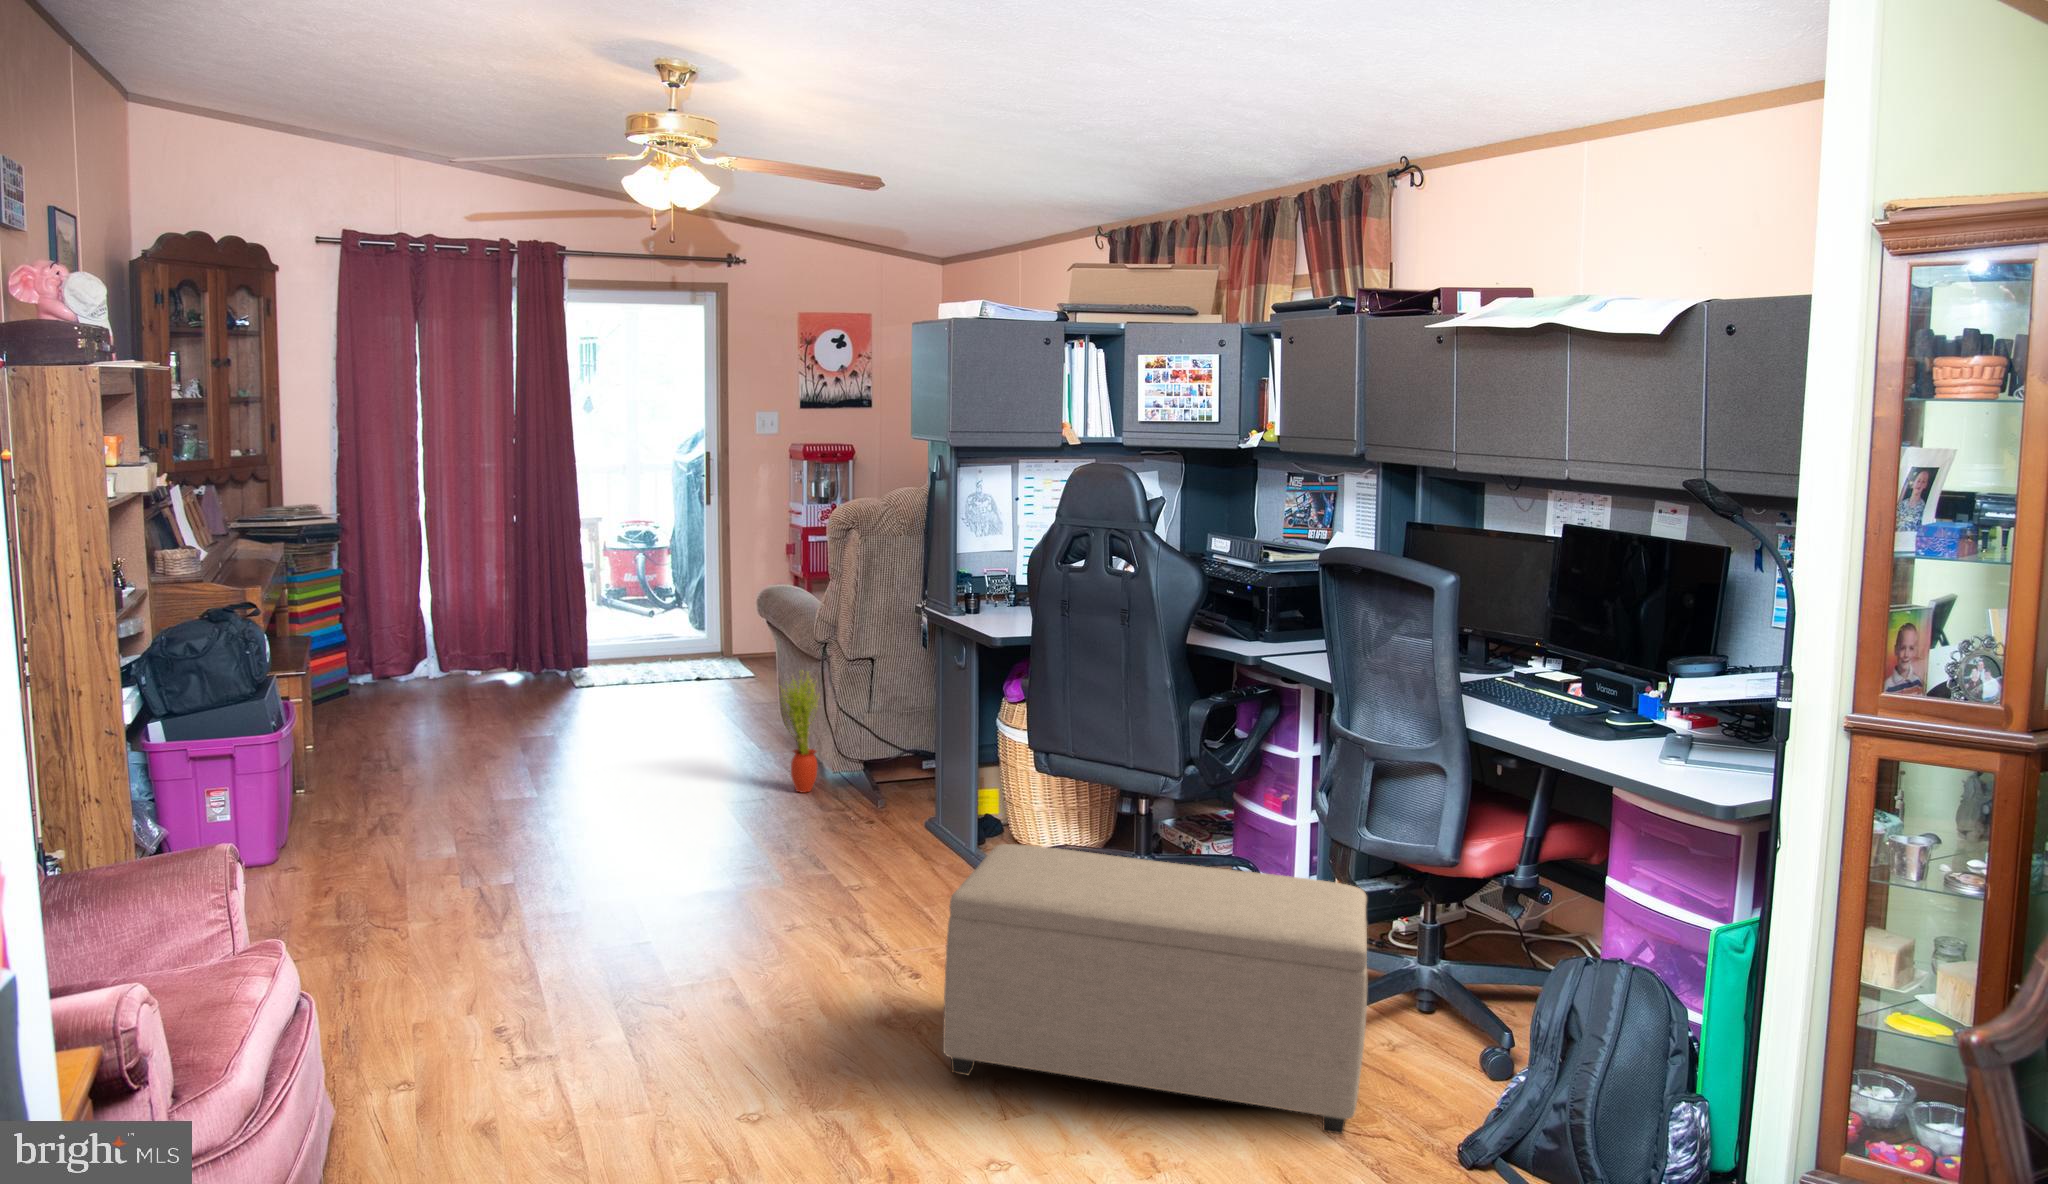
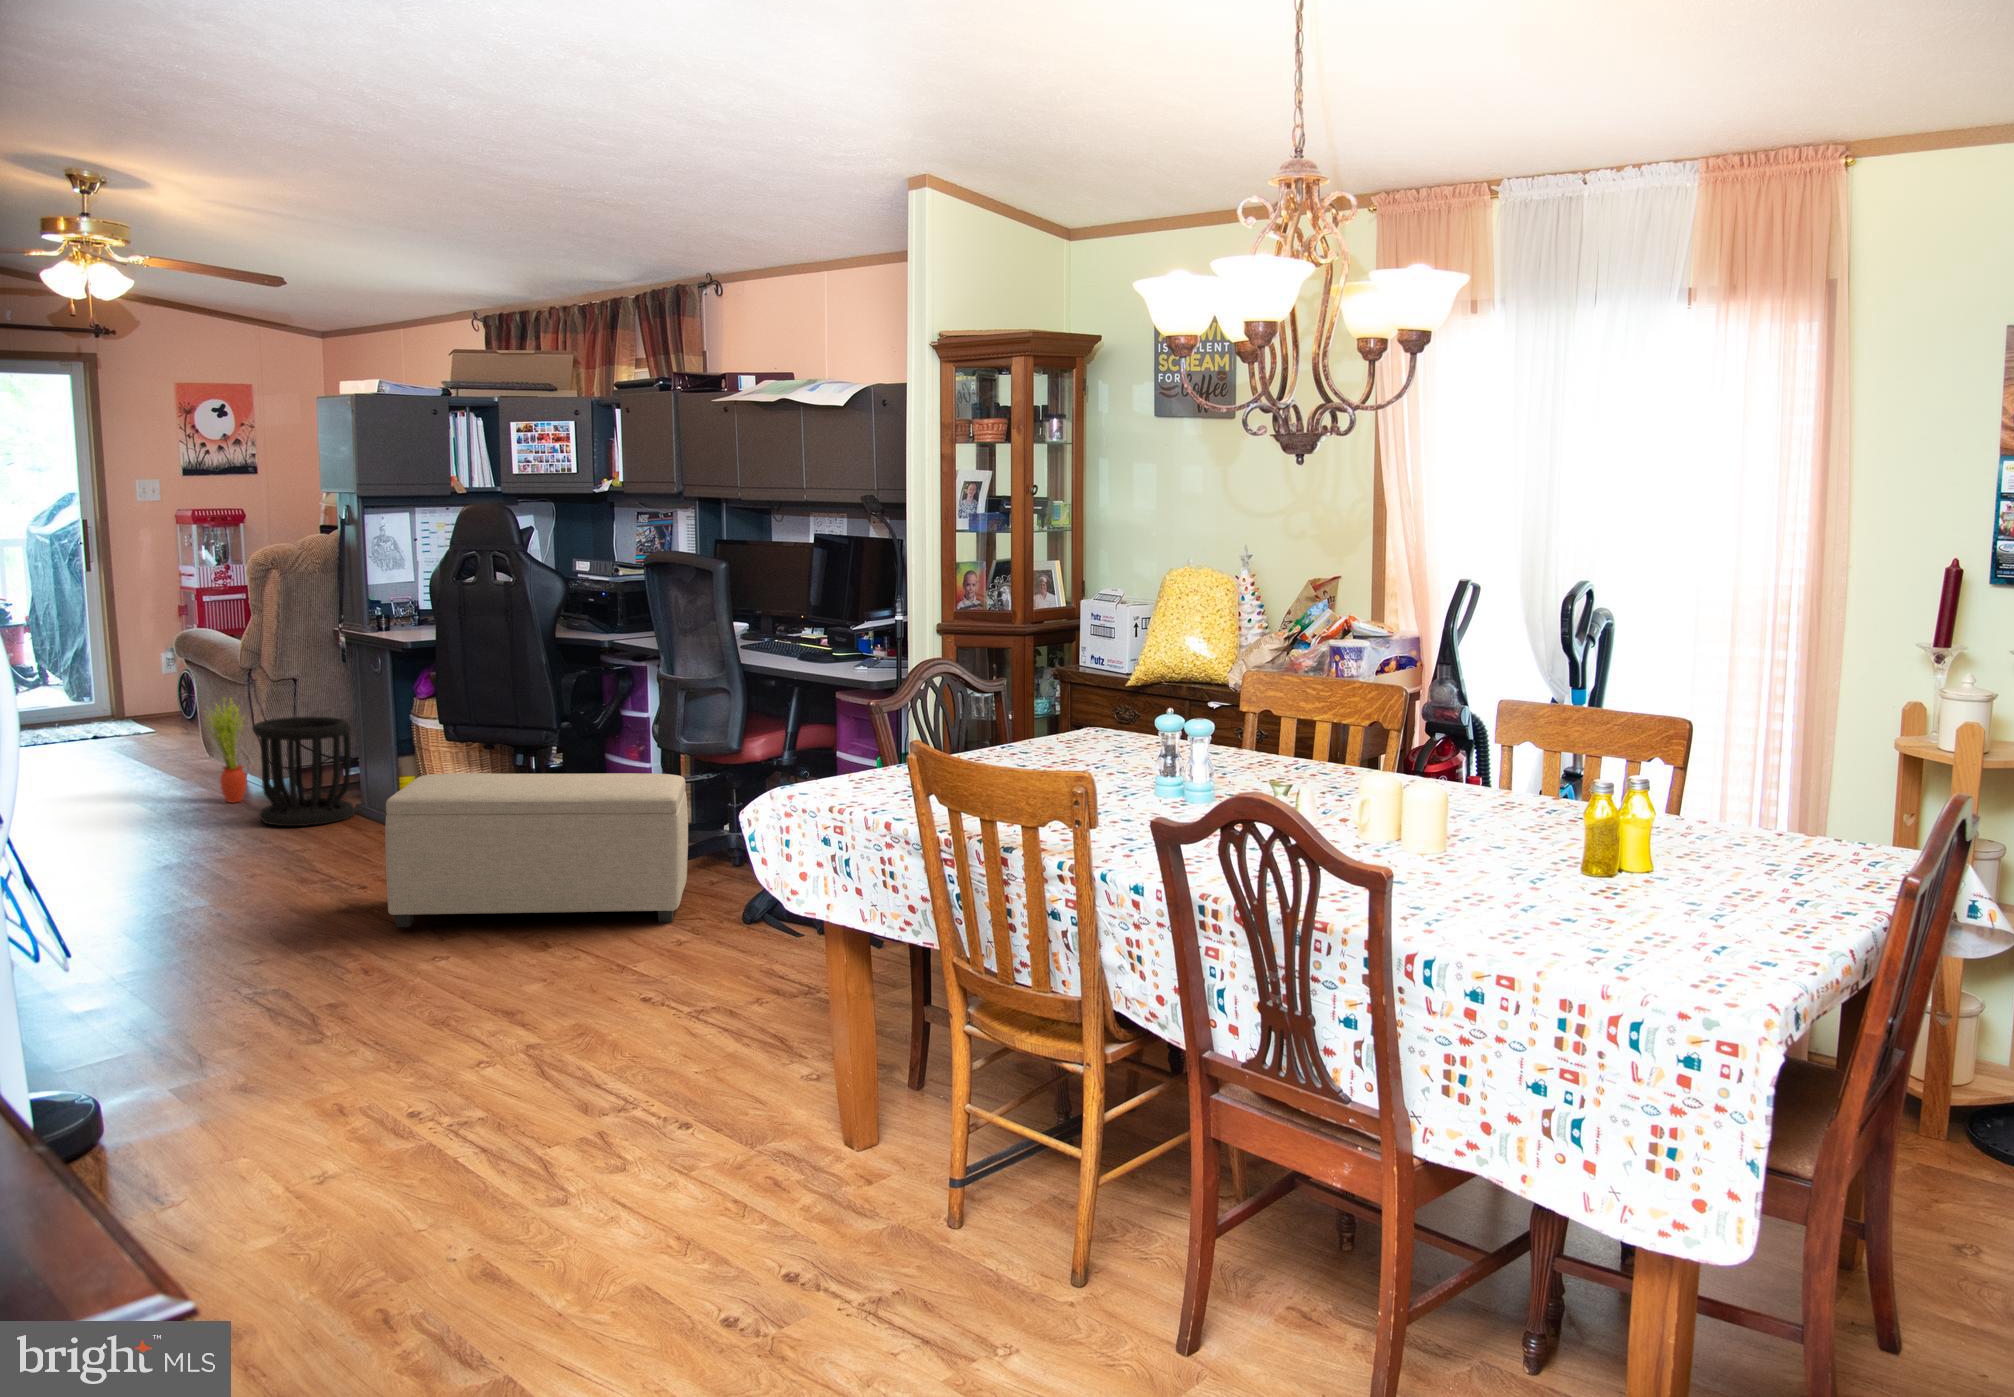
wastebasket: none [822,705,929,843] -> present [253,717,355,826]

